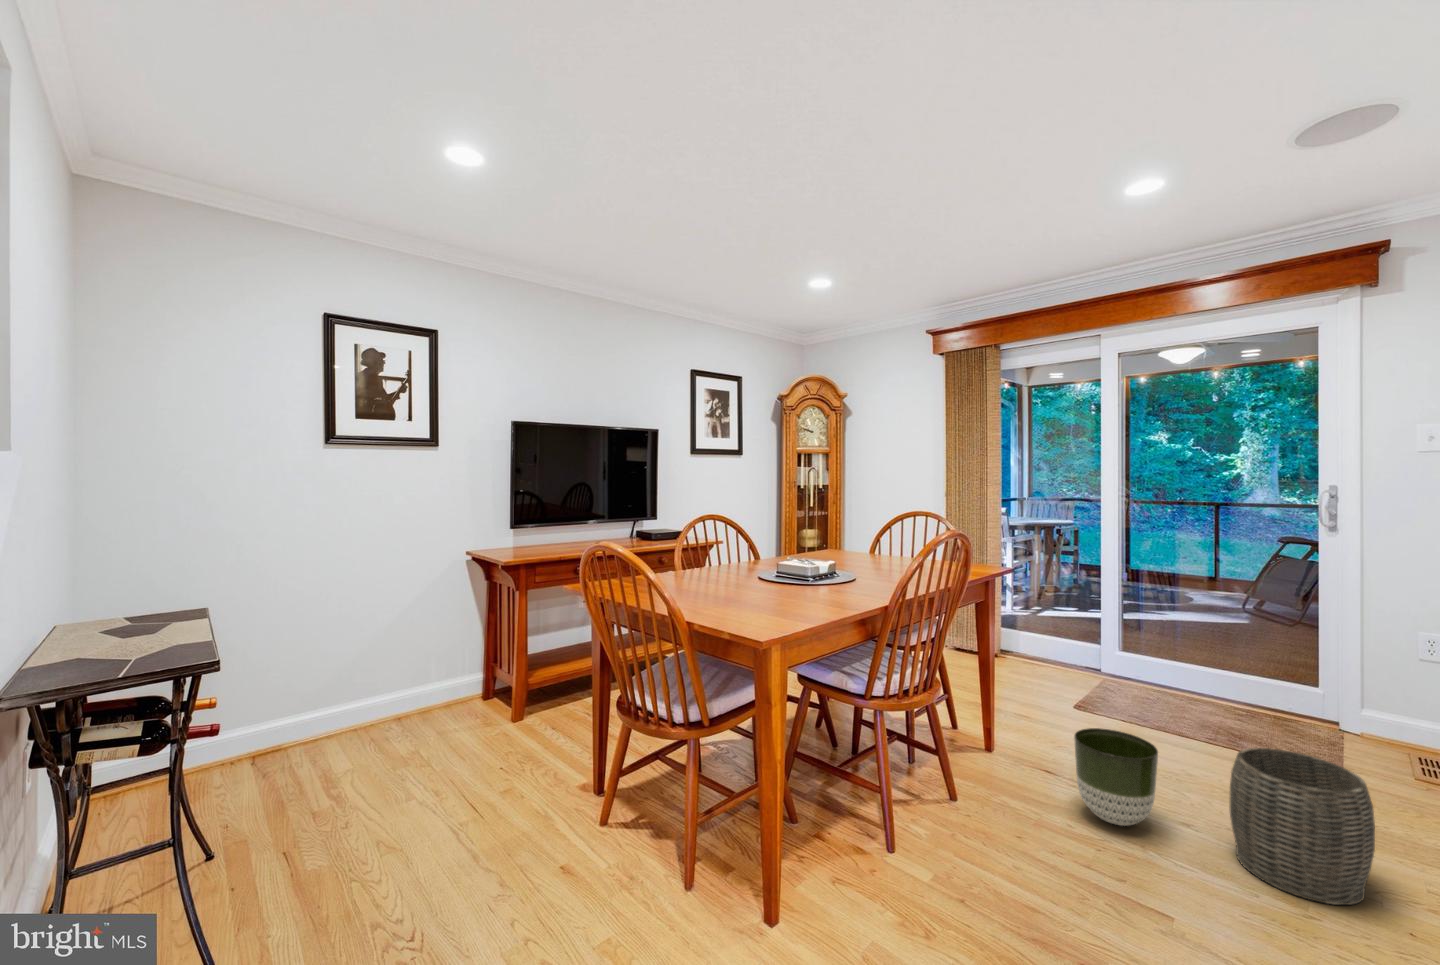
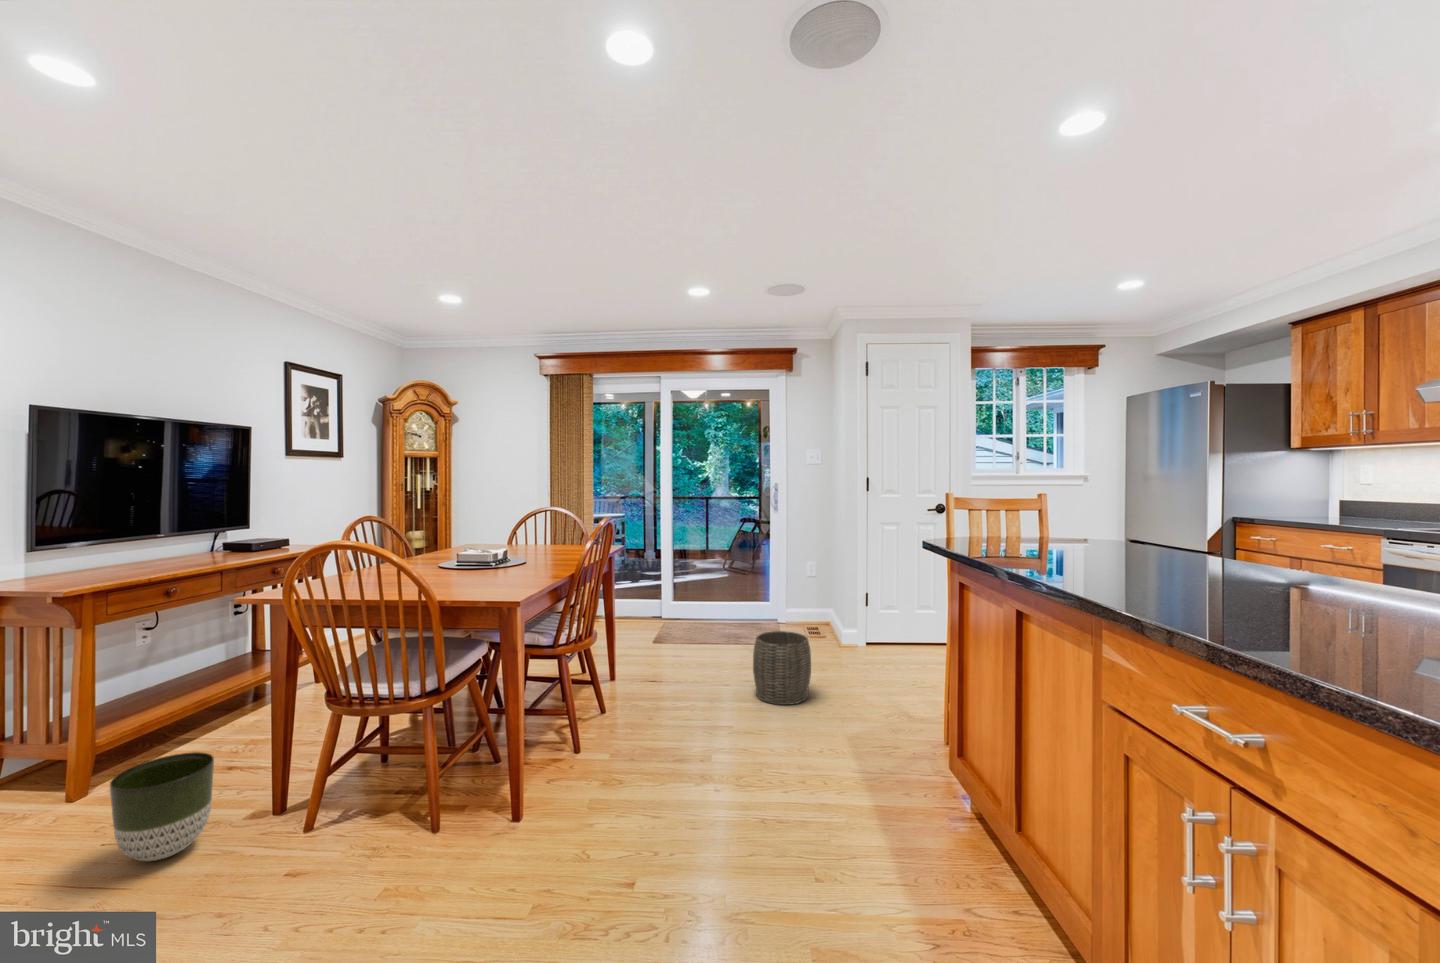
planter: present [1074,728,1158,826] -> present [110,752,214,861]

